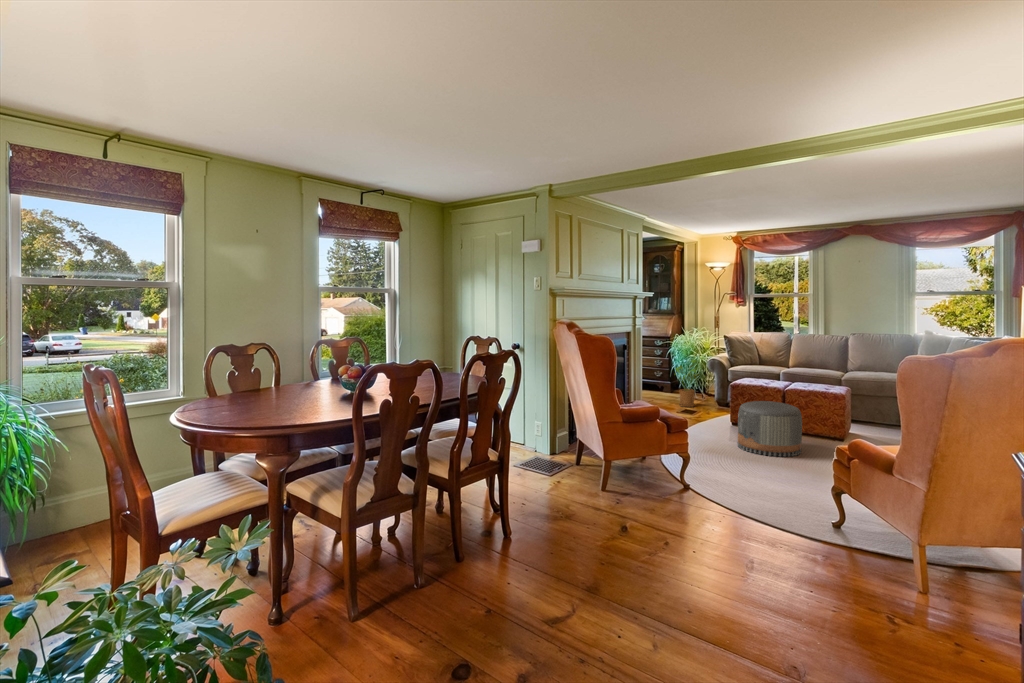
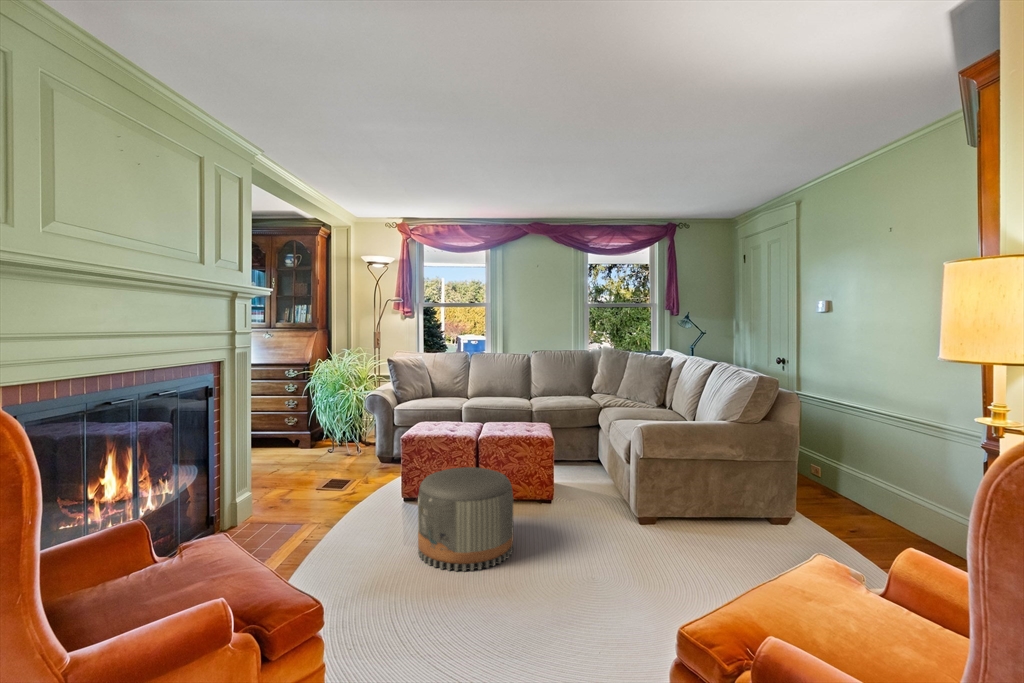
house plant: present [676,359,702,407] -> none [316,397,360,473]

